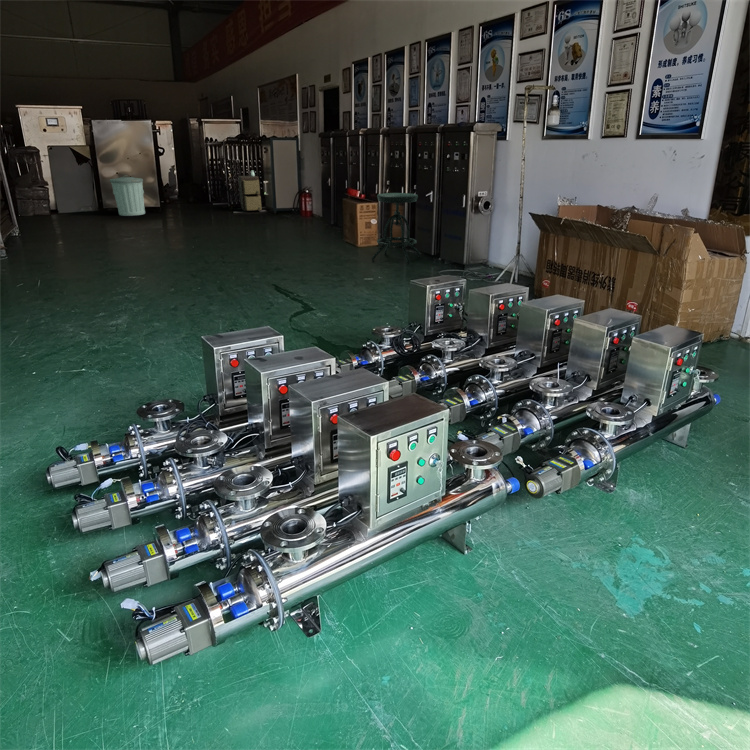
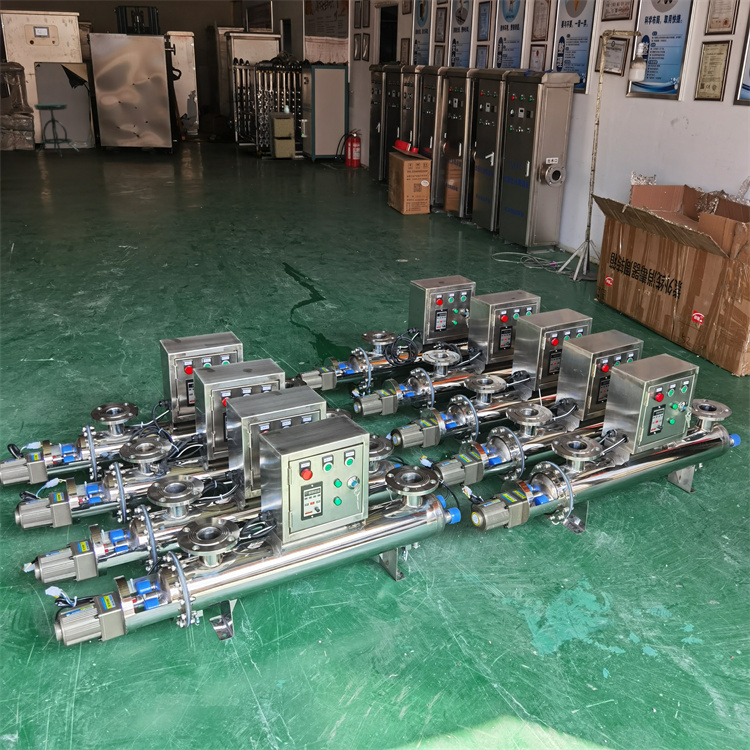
trash can: present [110,175,145,216] -> none [109,110,150,161]
stool: present [372,193,420,264] -> present [34,103,80,158]

